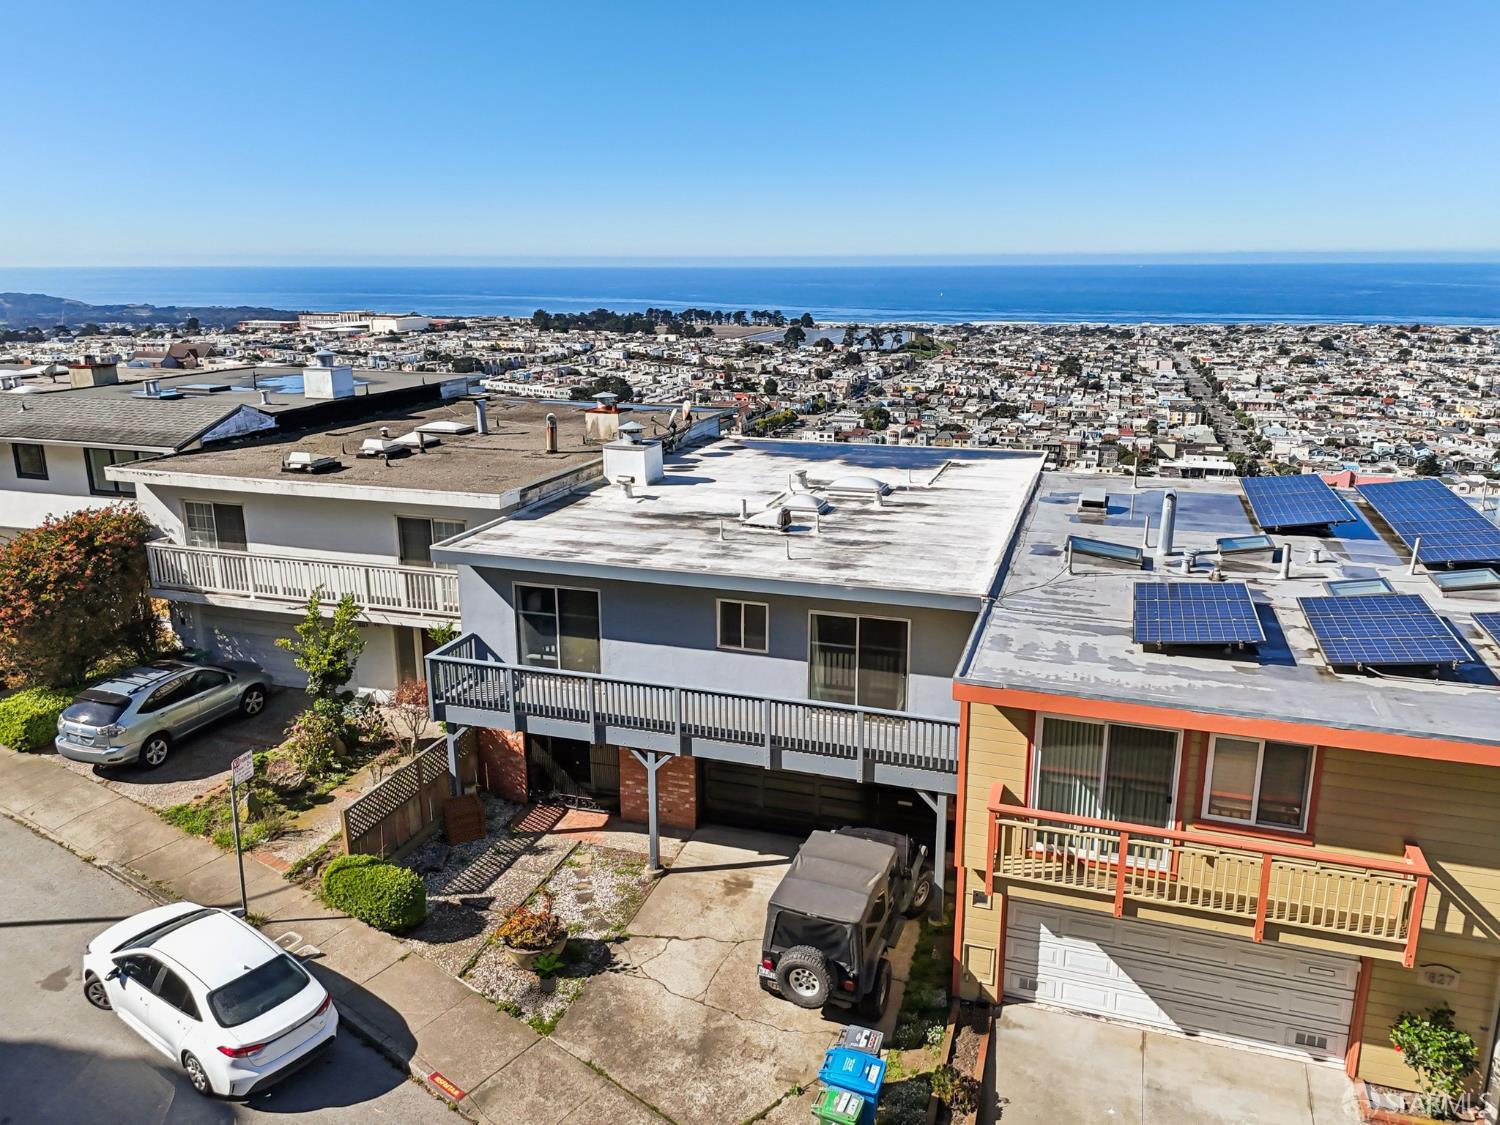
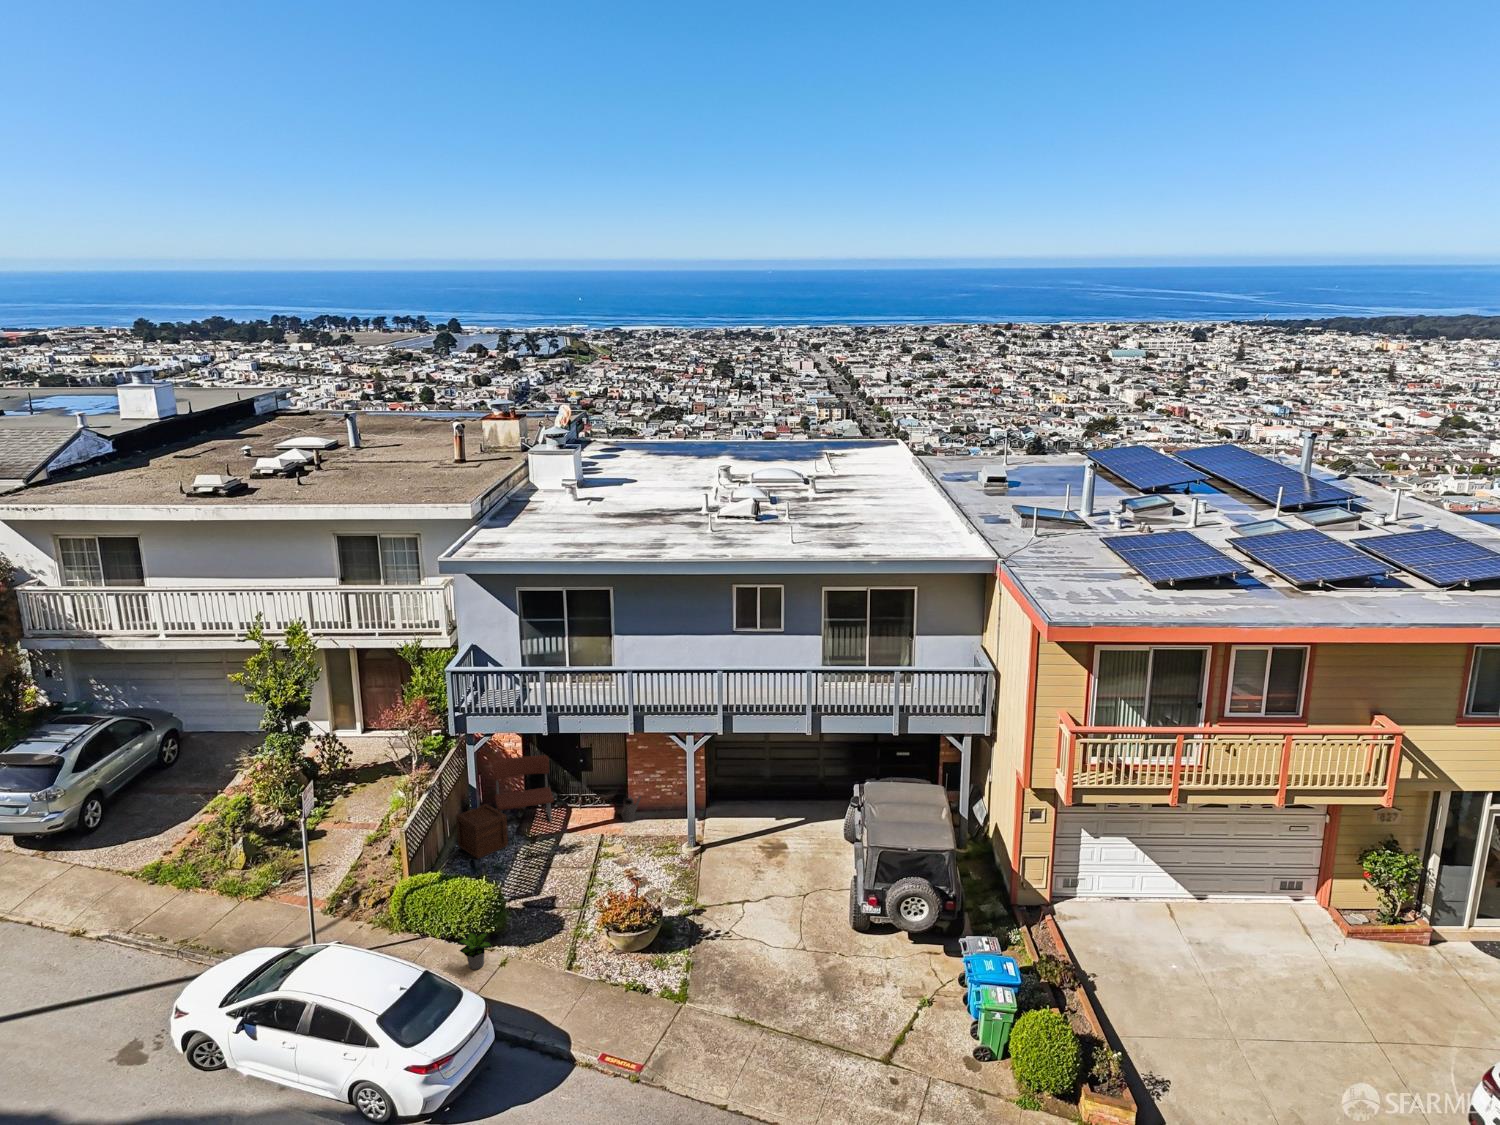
bench: none [486,750,546,819] -> present [493,755,554,821]
potted plant: present [531,952,566,992] -> present [458,931,494,969]
watering can: present [971,981,990,1034] -> present [621,796,641,823]

